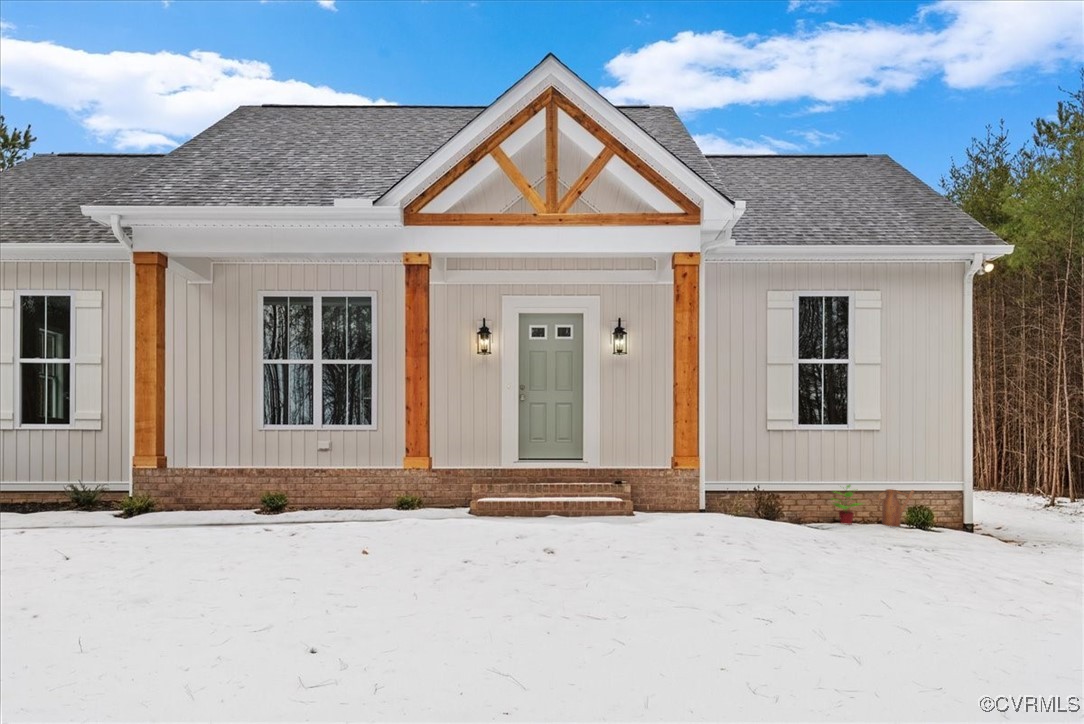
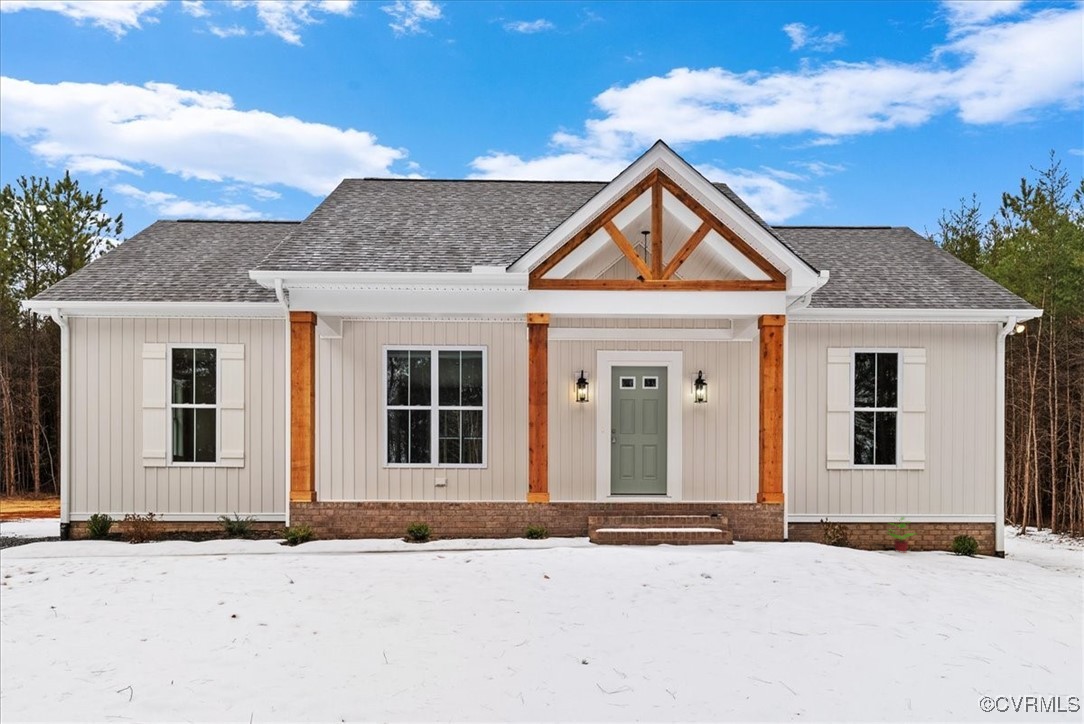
watering can: present [878,489,914,527] -> none [926,521,958,555]

